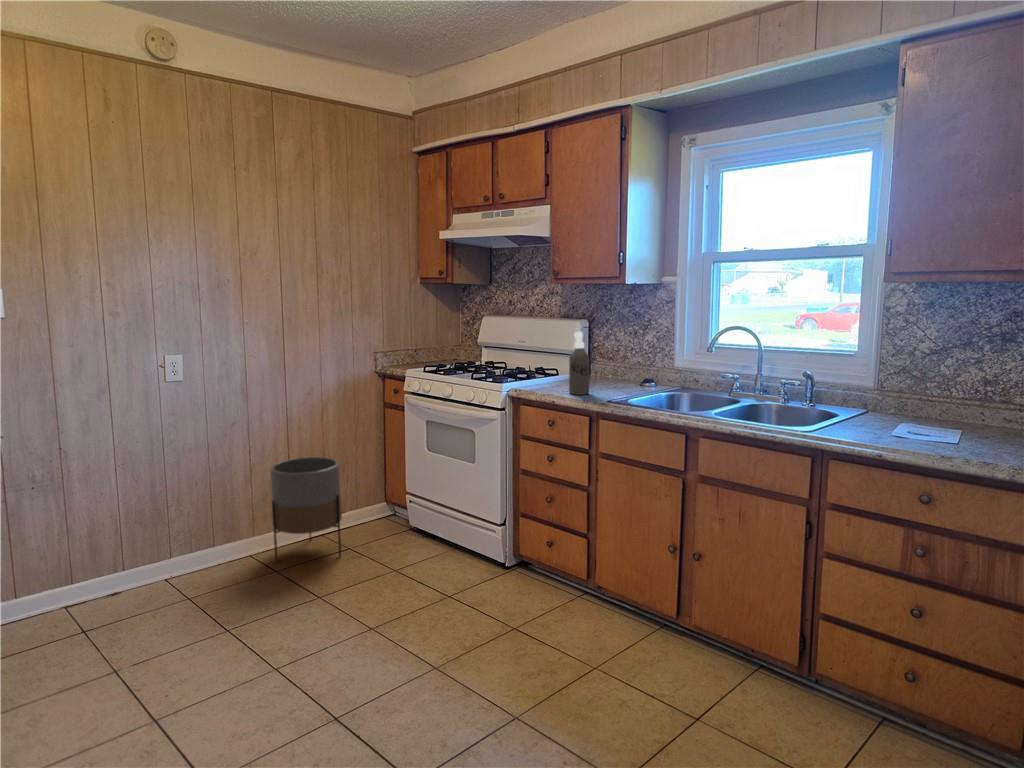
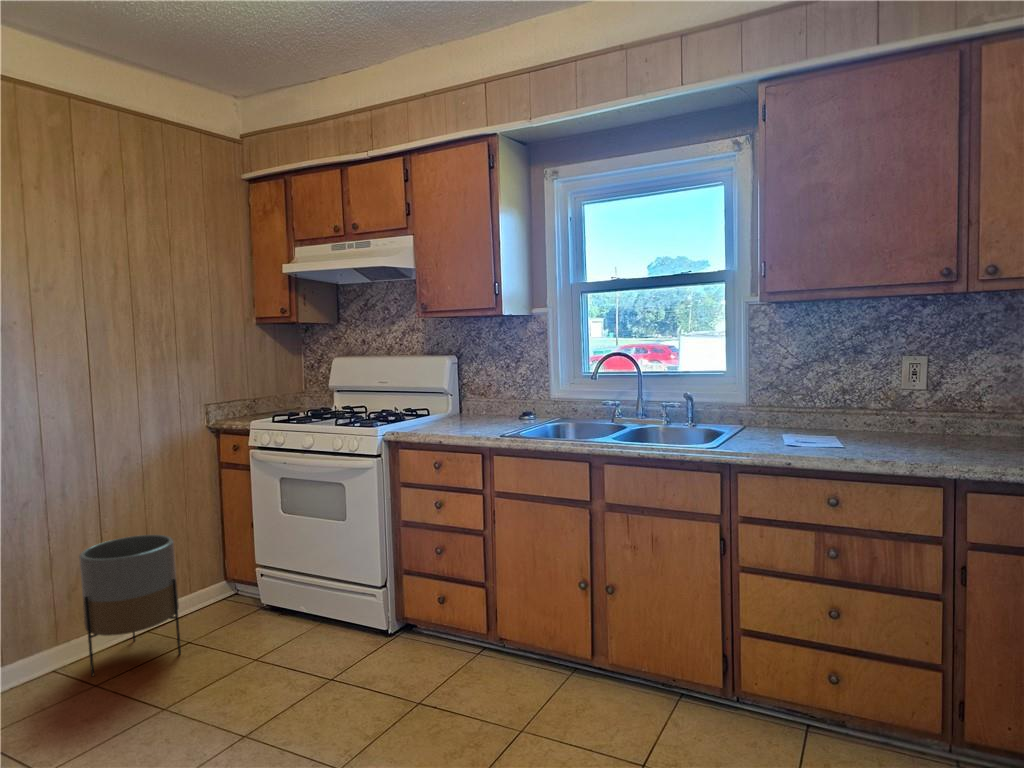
spray bottle: present [569,332,589,395] -> none [452,365,475,433]

